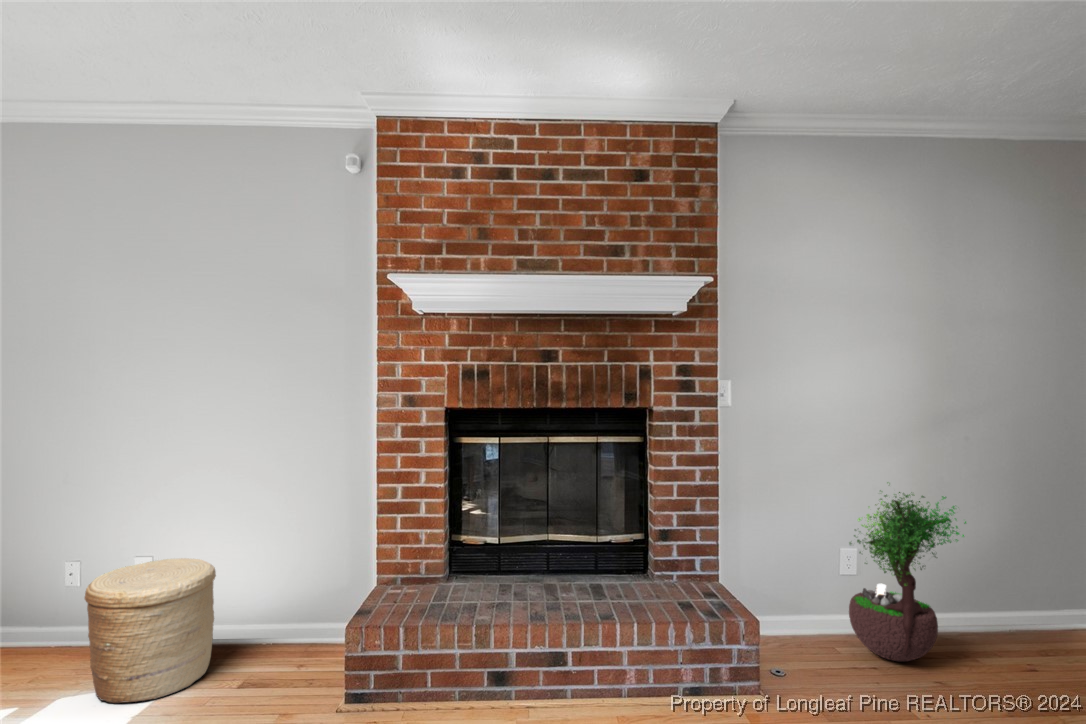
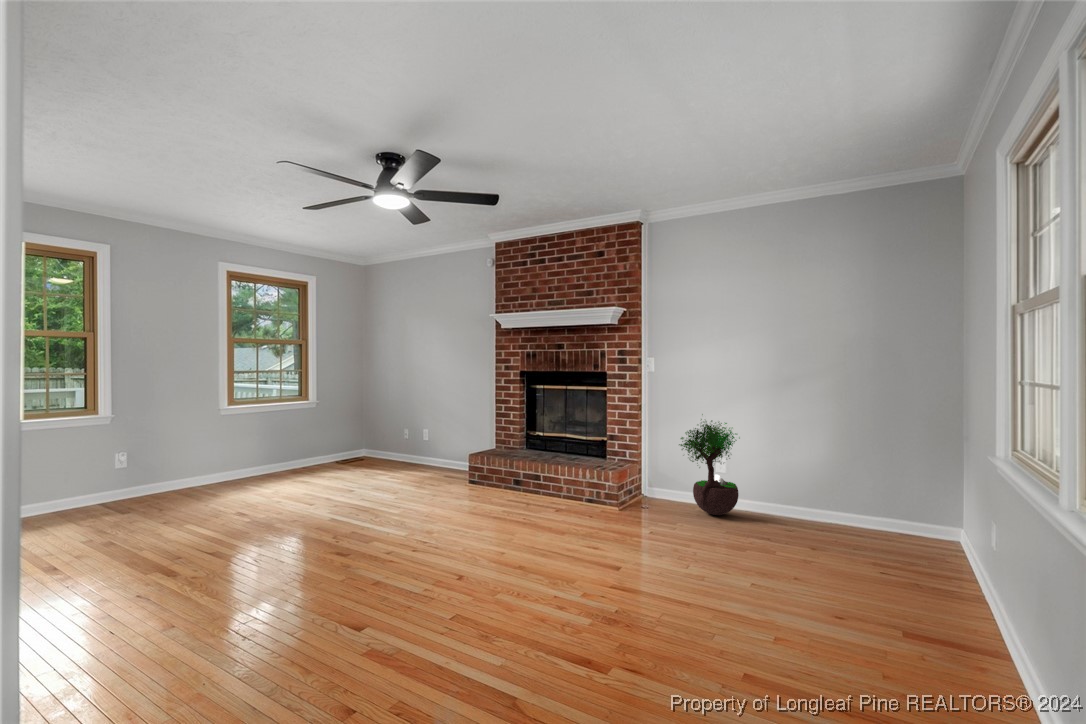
woven basket: present [84,558,216,703] -> none [402,428,444,472]

